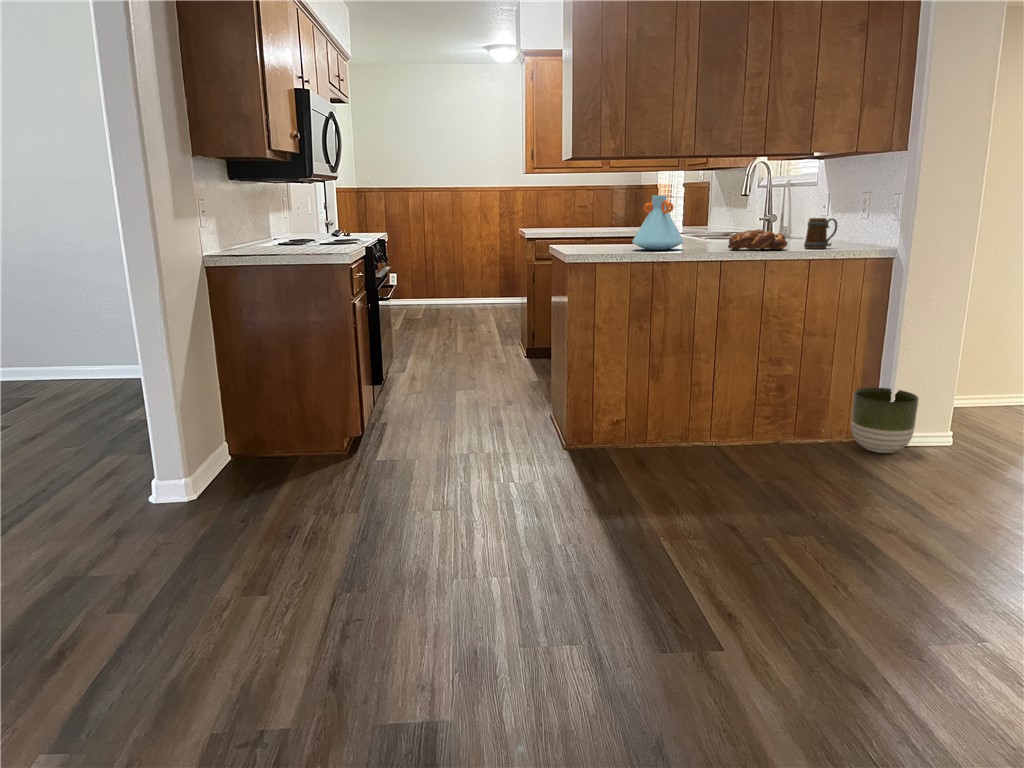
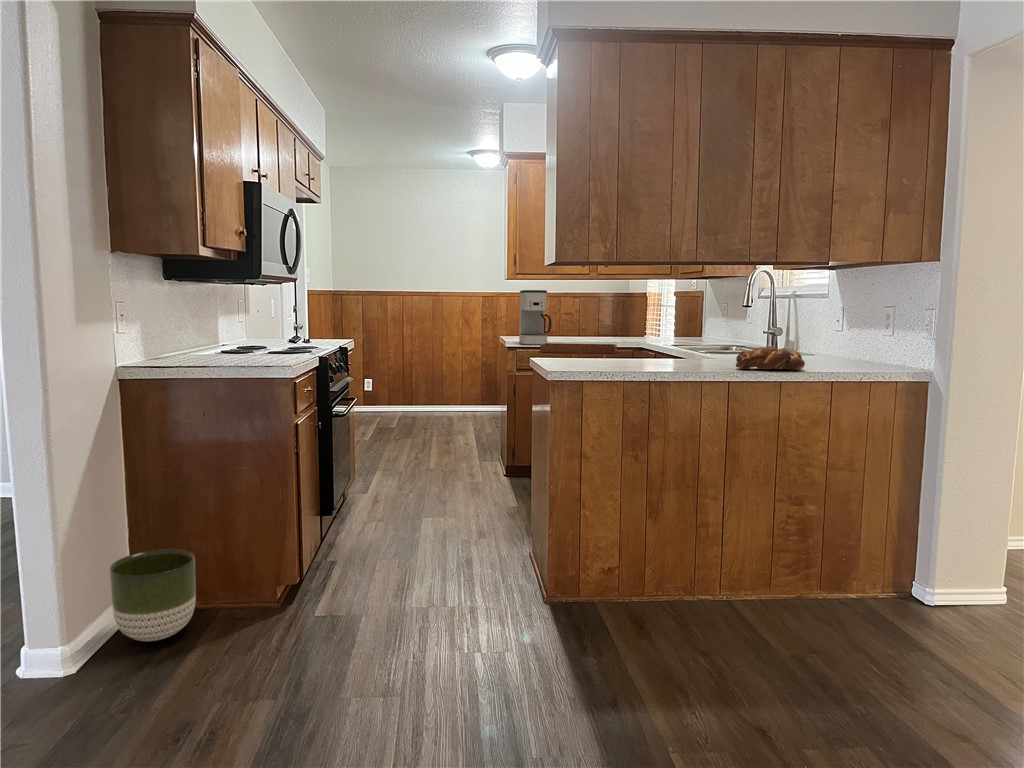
coffee maker: none [537,184,567,236] -> present [519,290,552,345]
vase: present [632,195,684,250] -> none [625,306,684,367]
tray: none [558,217,627,241] -> present [540,326,617,354]
mug: present [804,218,837,249] -> none [823,335,861,370]
planter: present [851,388,919,453] -> present [110,549,196,641]

